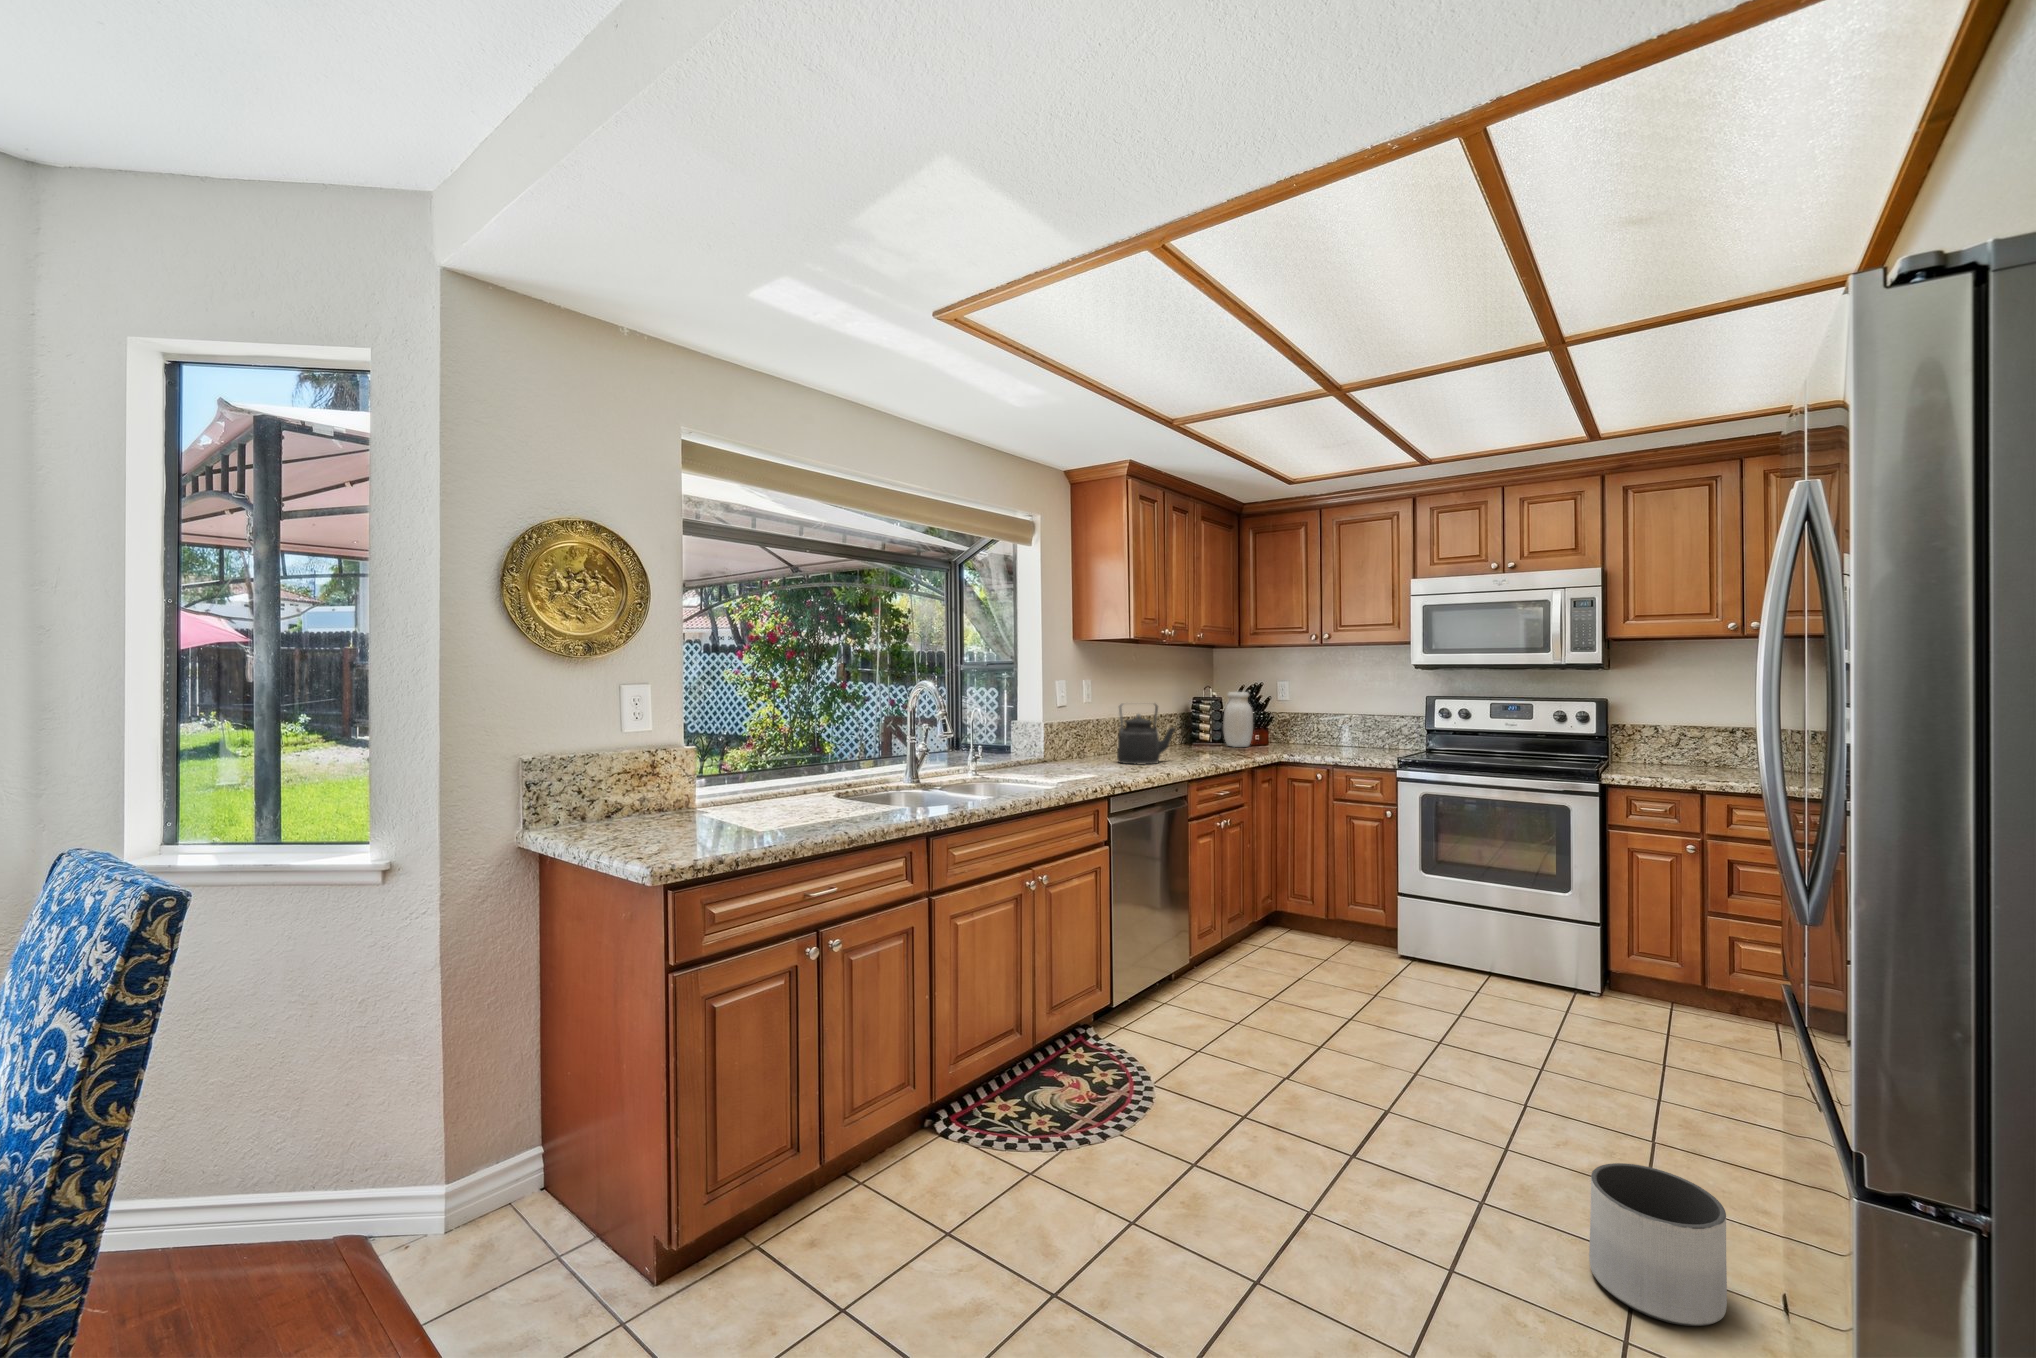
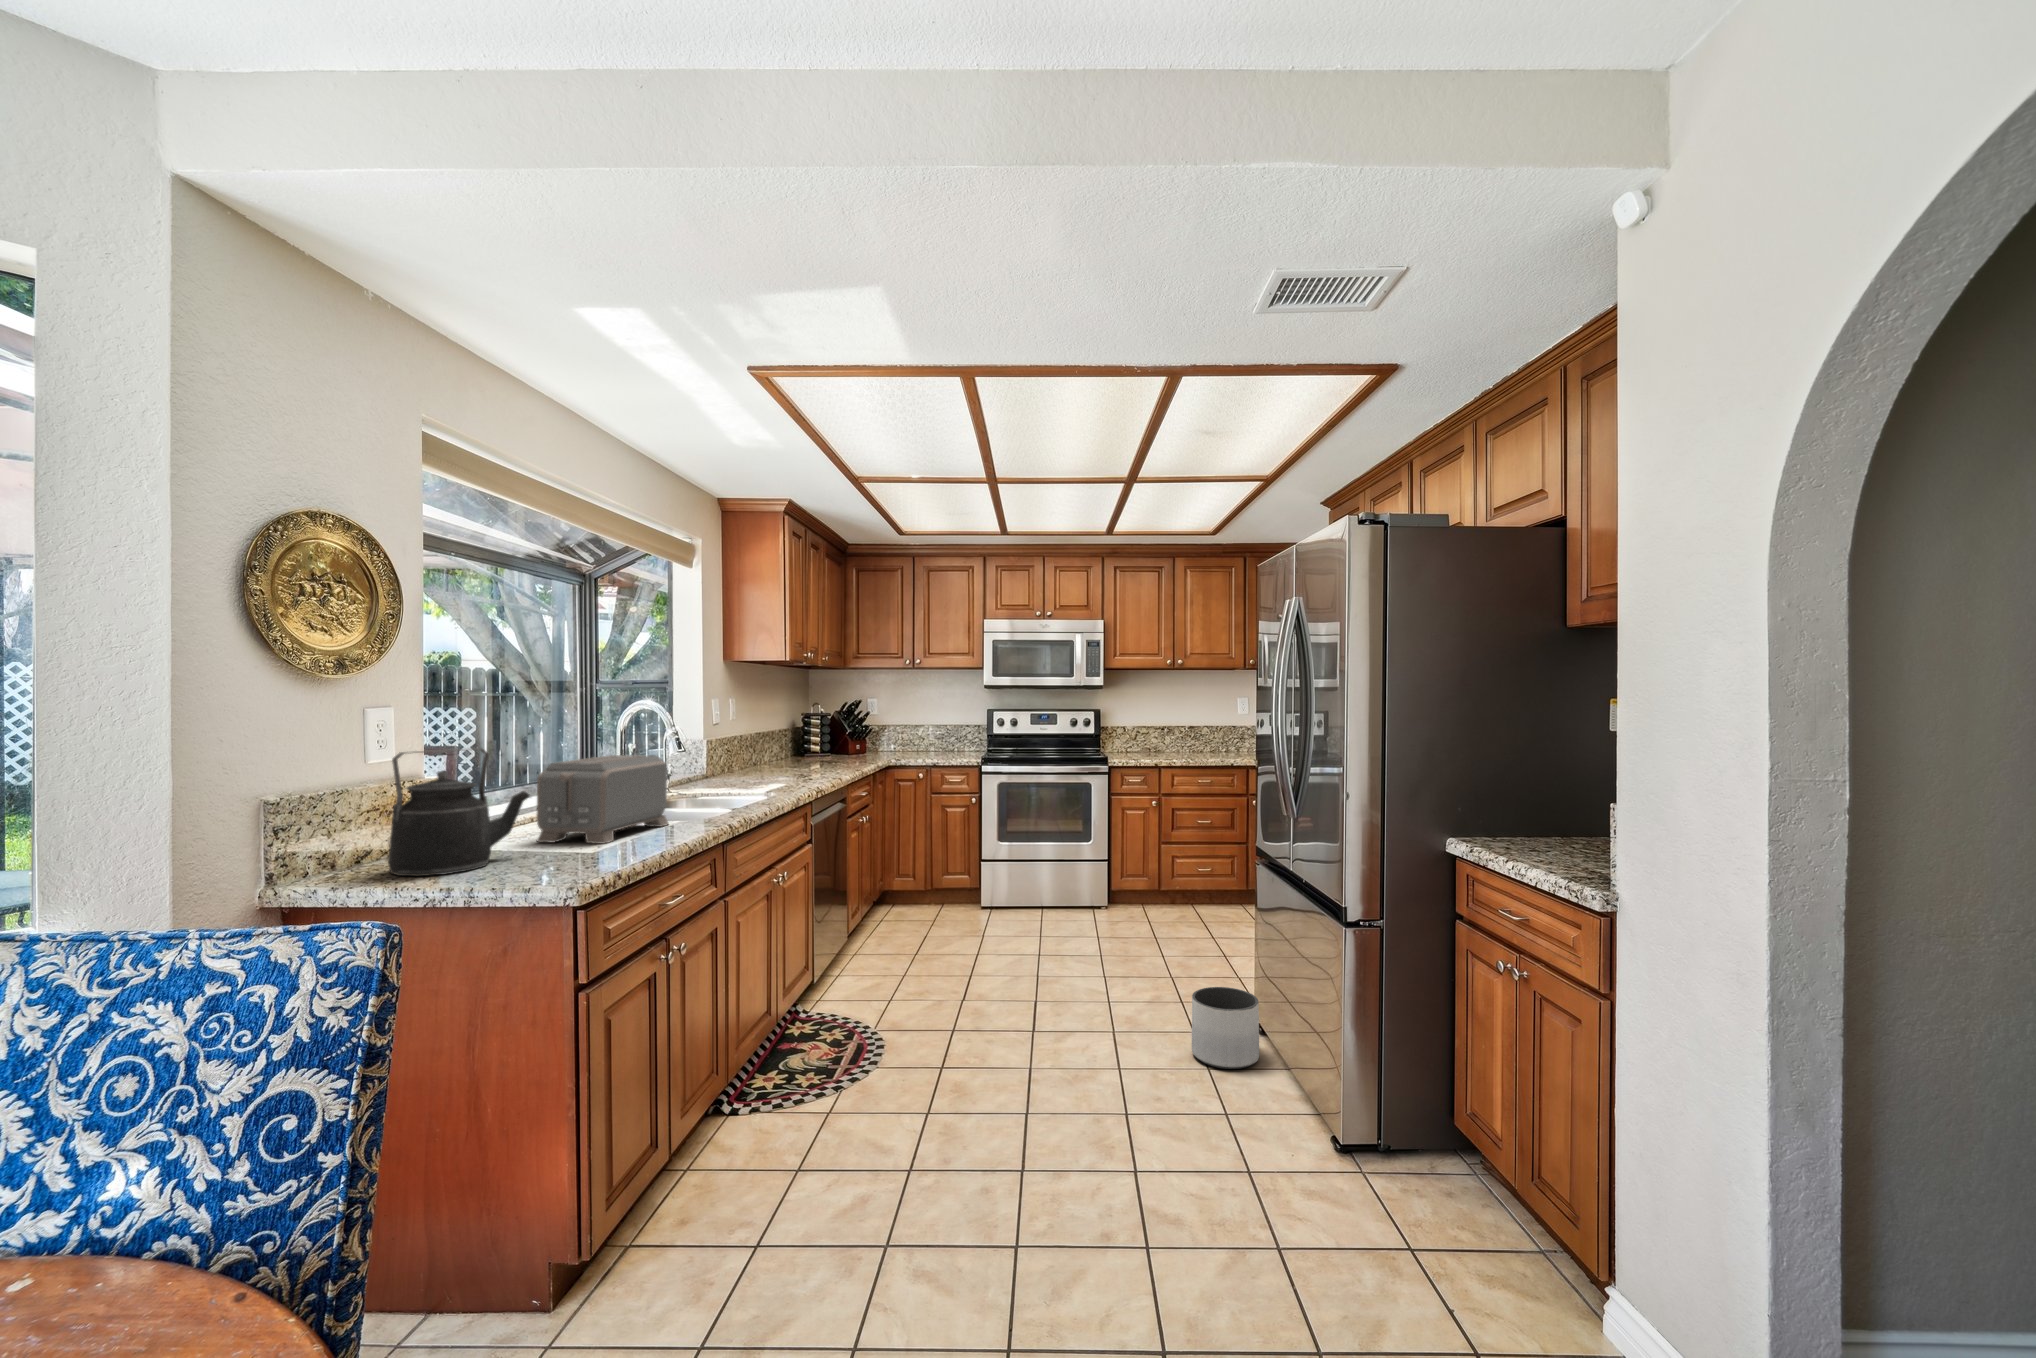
jar: present [1223,692,1253,747] -> none [824,707,850,755]
kettle: present [1117,704,1176,765] -> present [388,748,529,876]
toaster: none [760,736,895,825] -> present [537,755,669,844]

